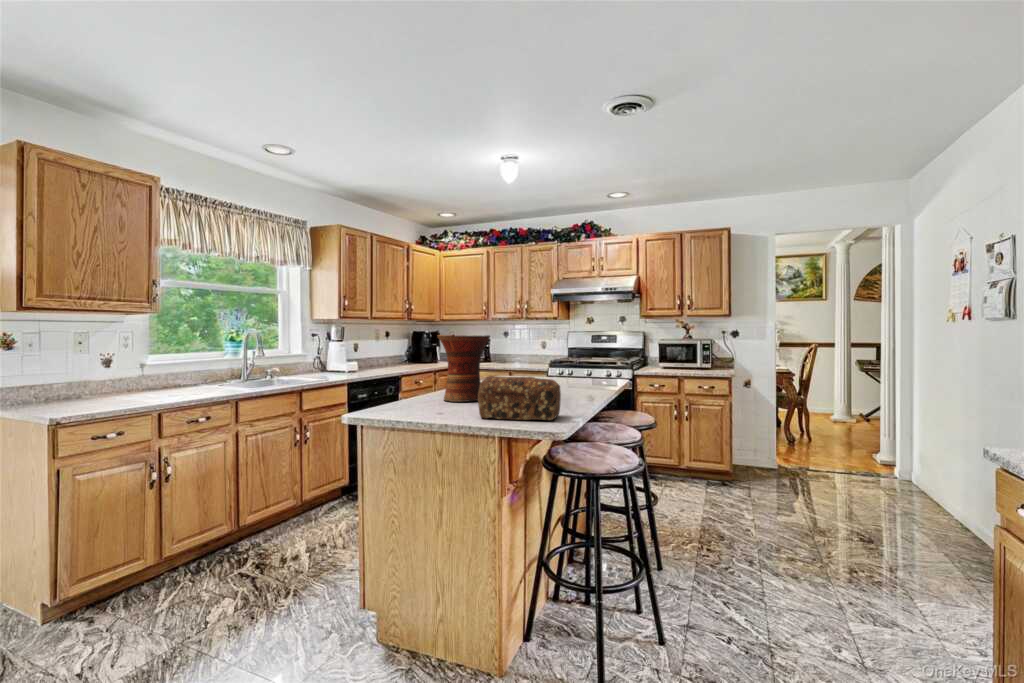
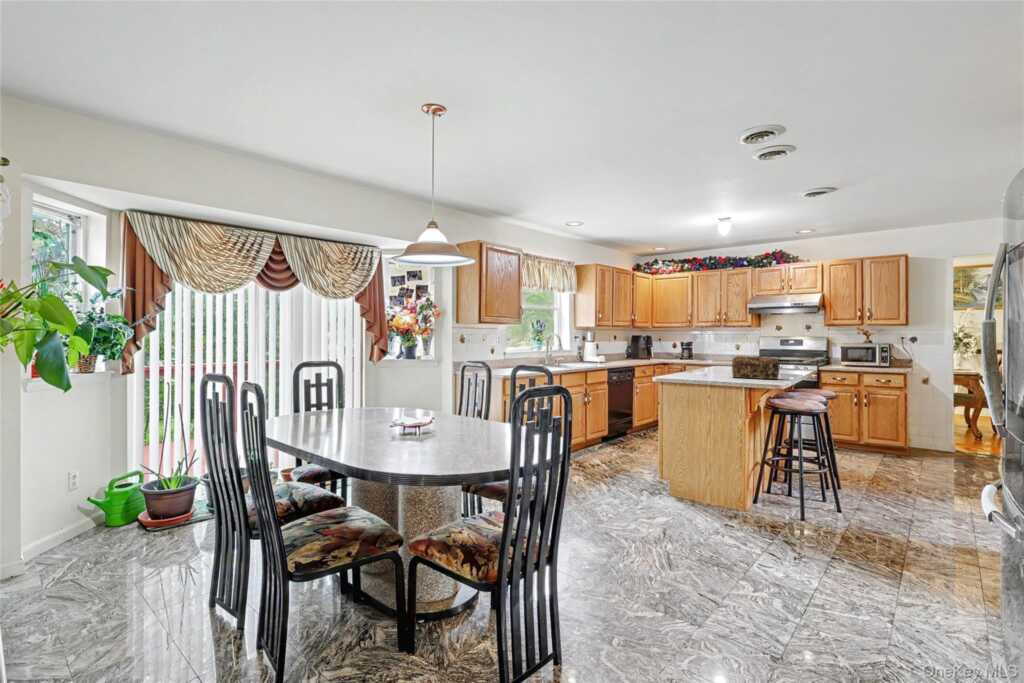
vase: present [437,335,490,402] -> none [694,335,727,373]

